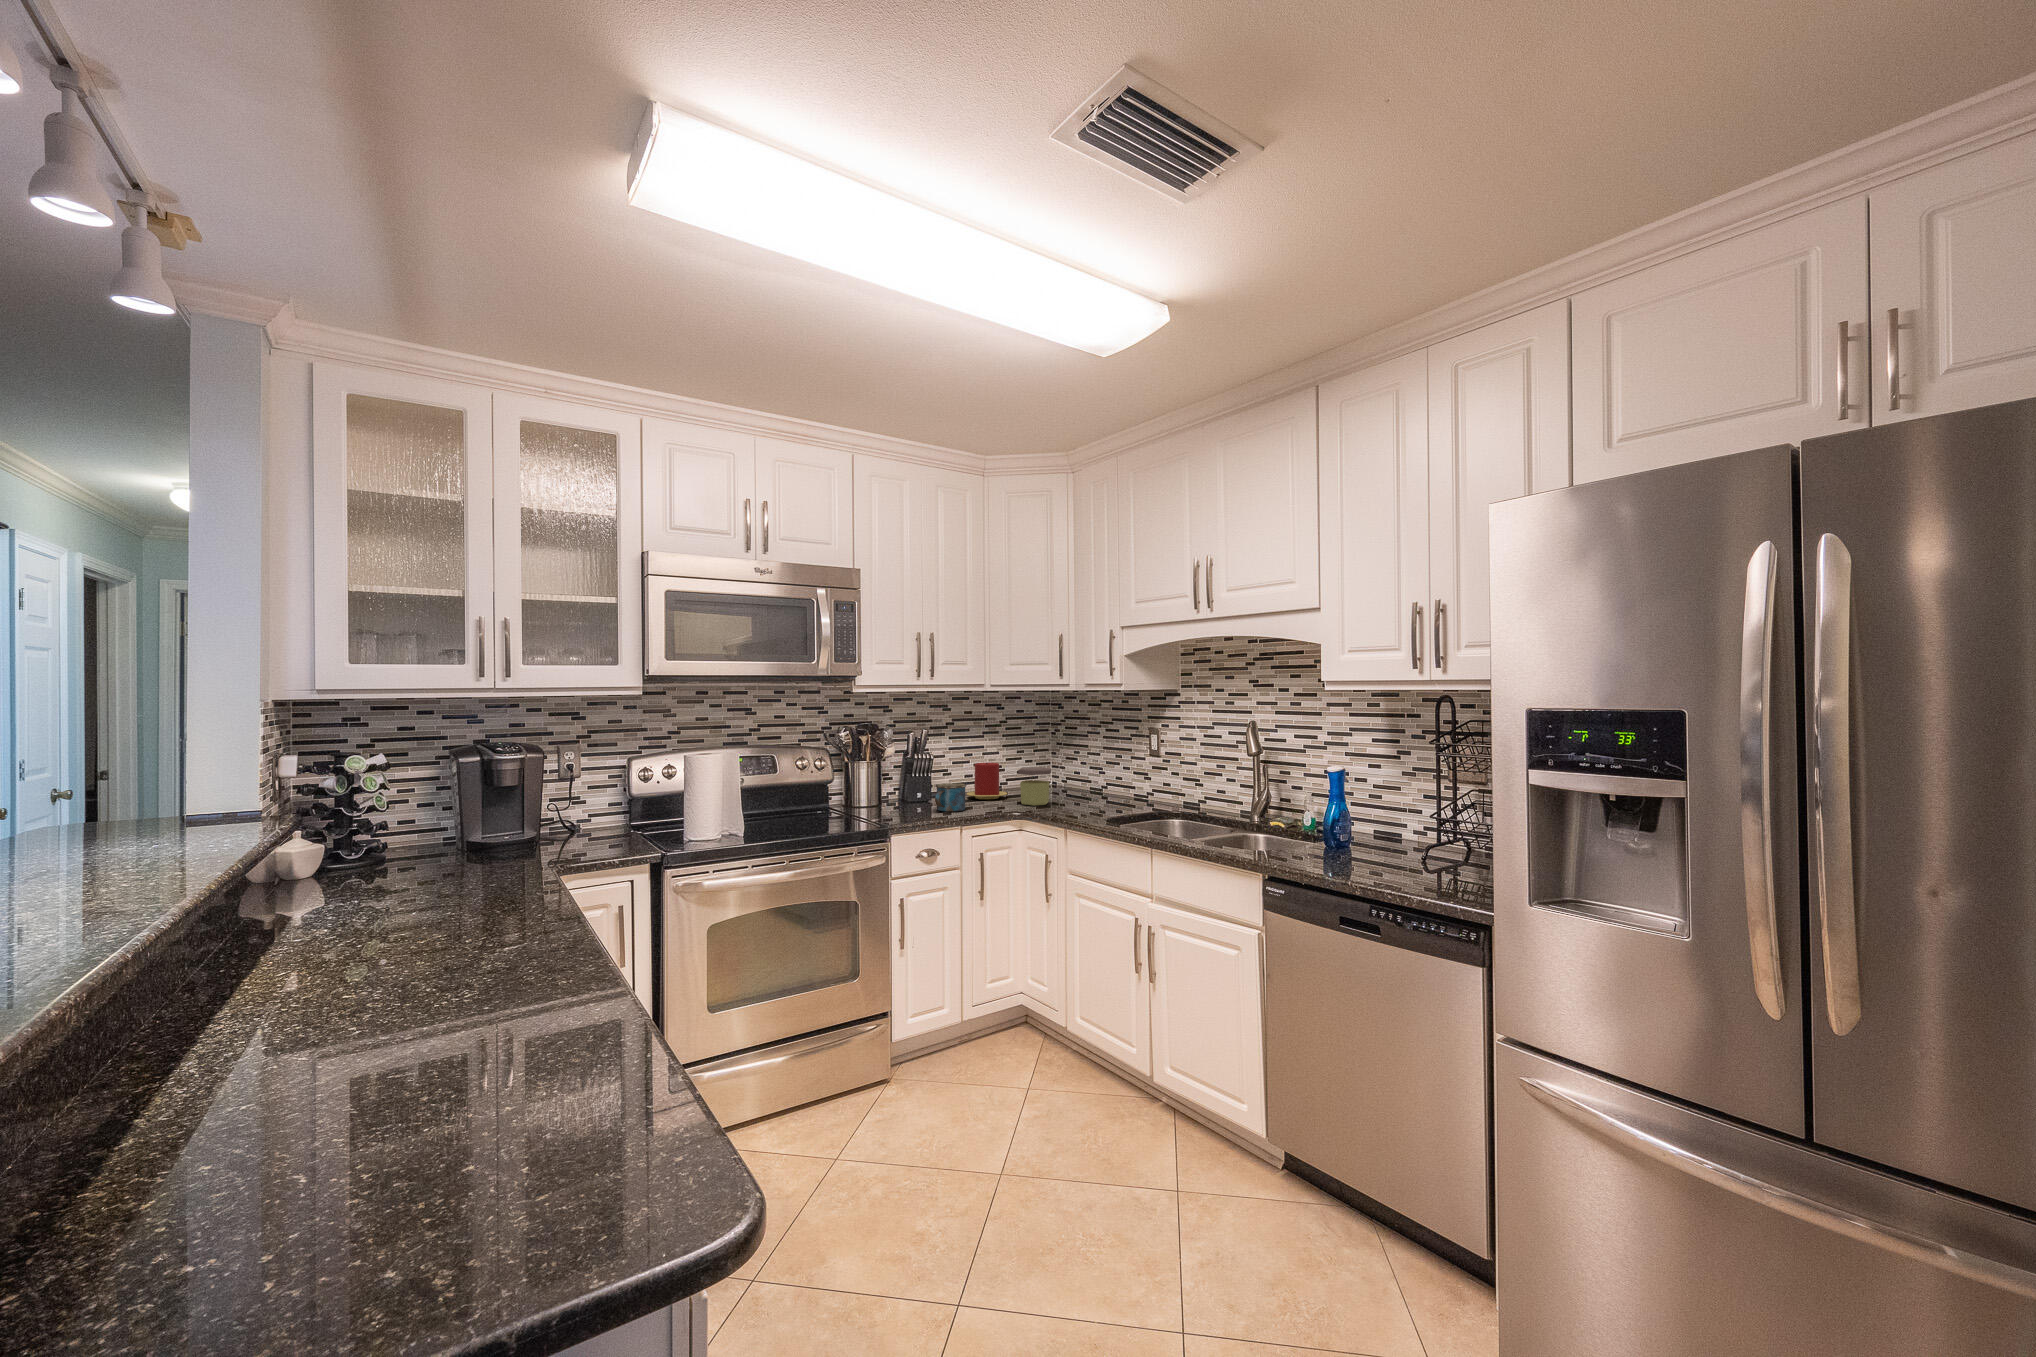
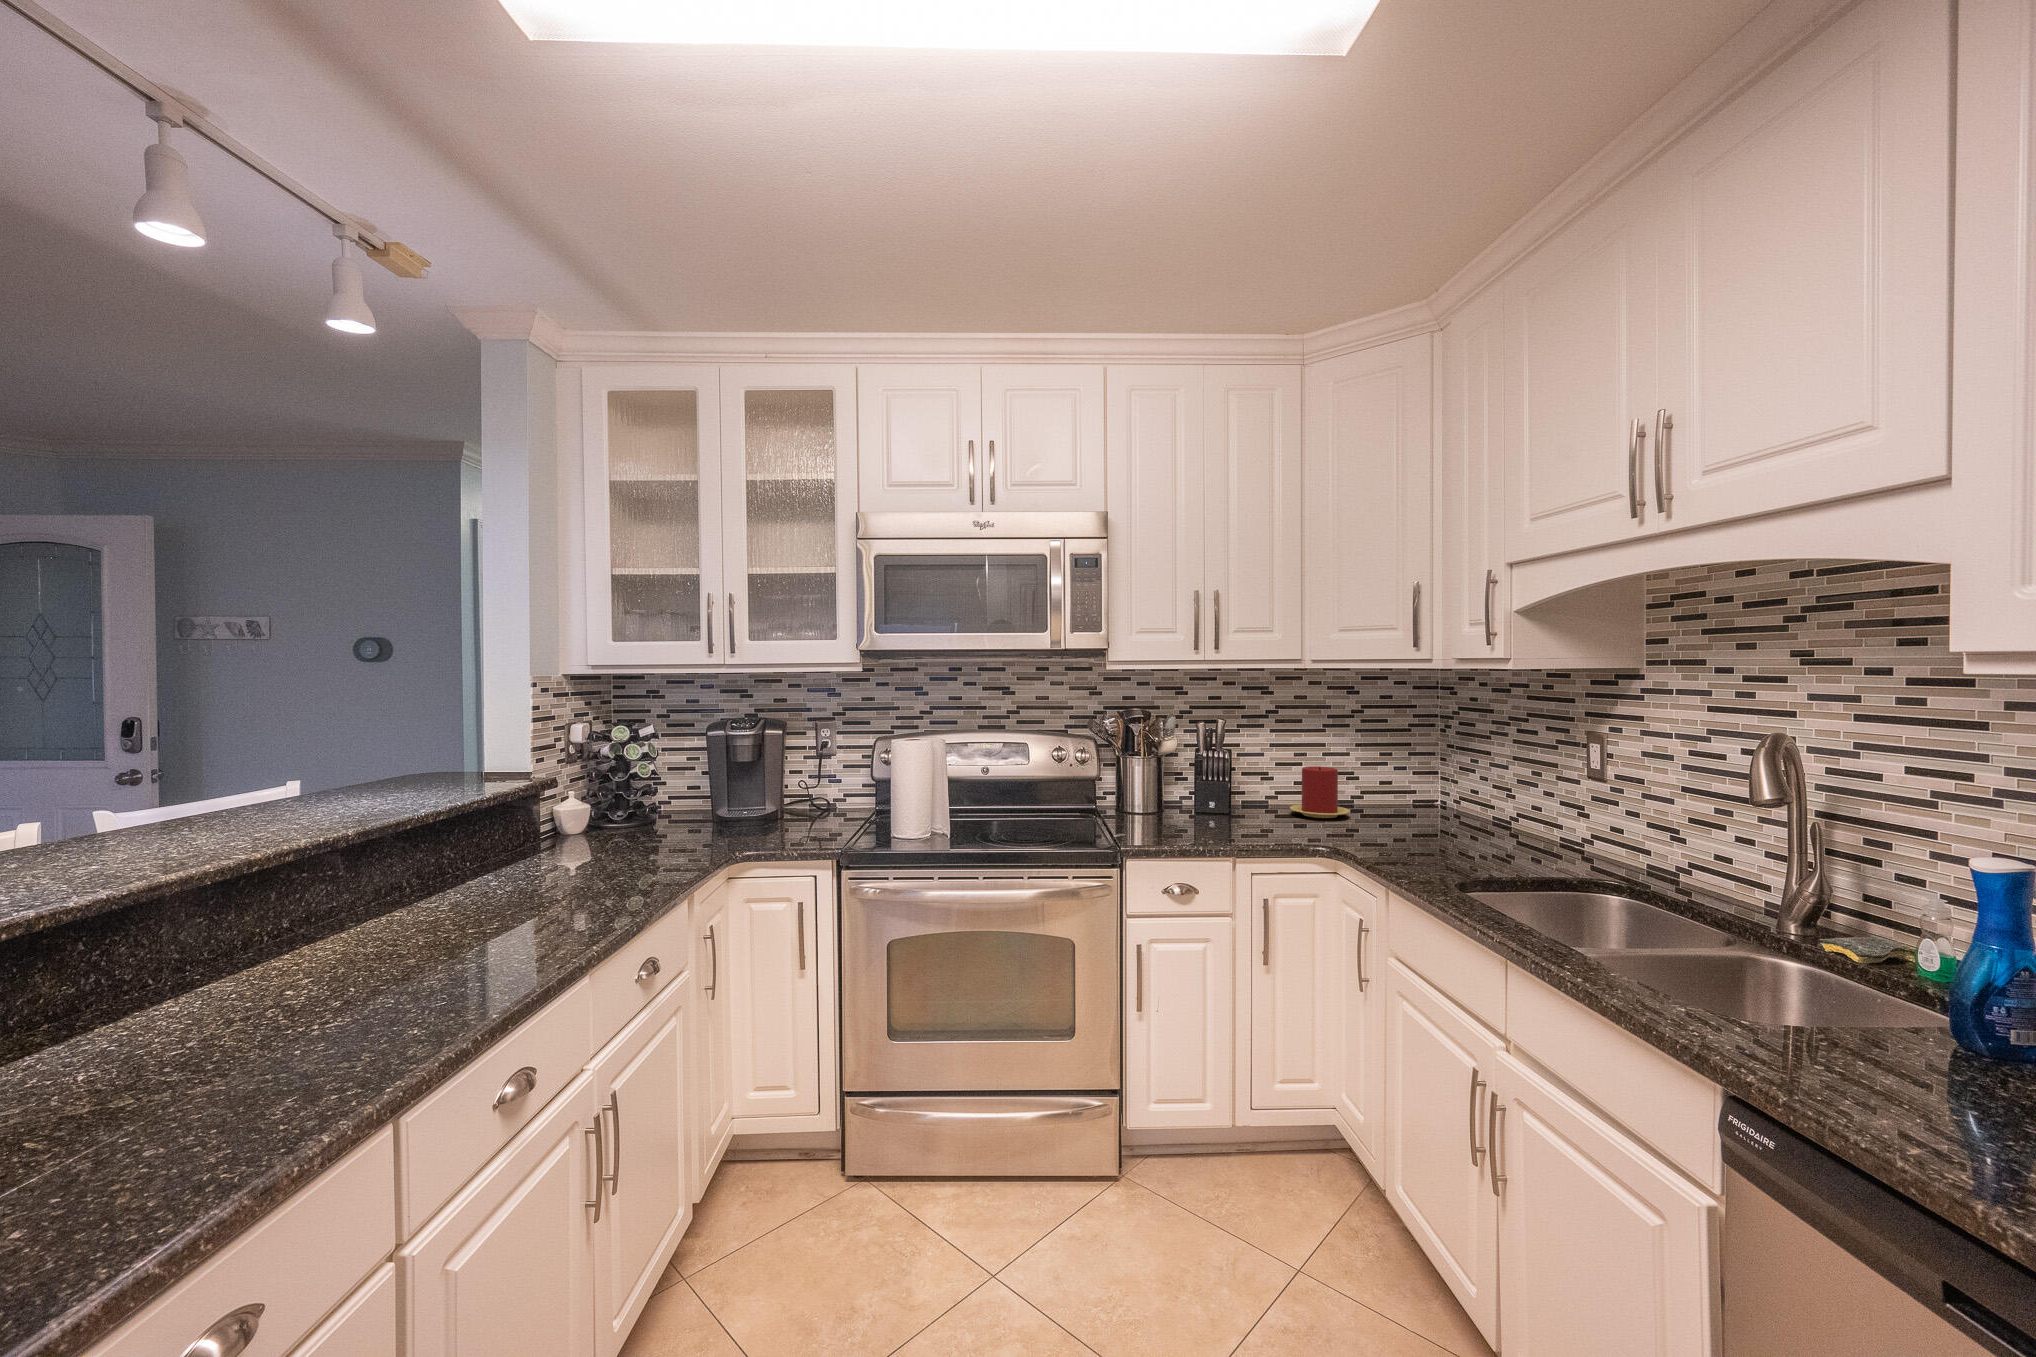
jar: present [1018,767,1051,806] -> none [1353,779,1409,837]
mug: present [935,783,967,811] -> none [1218,792,1267,833]

